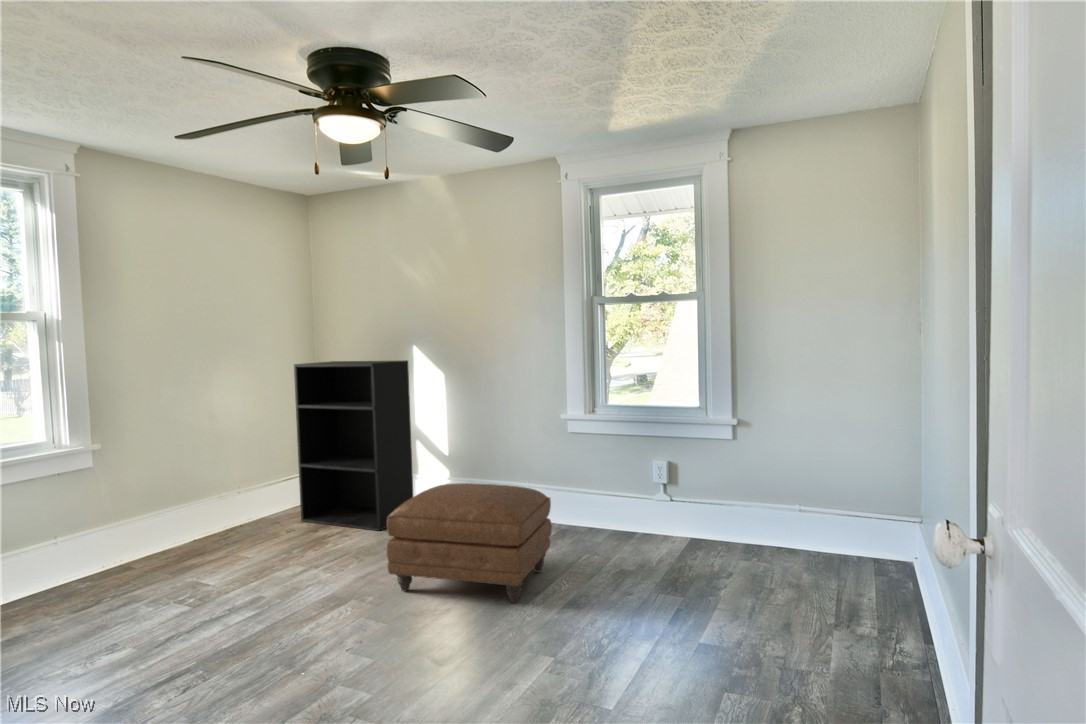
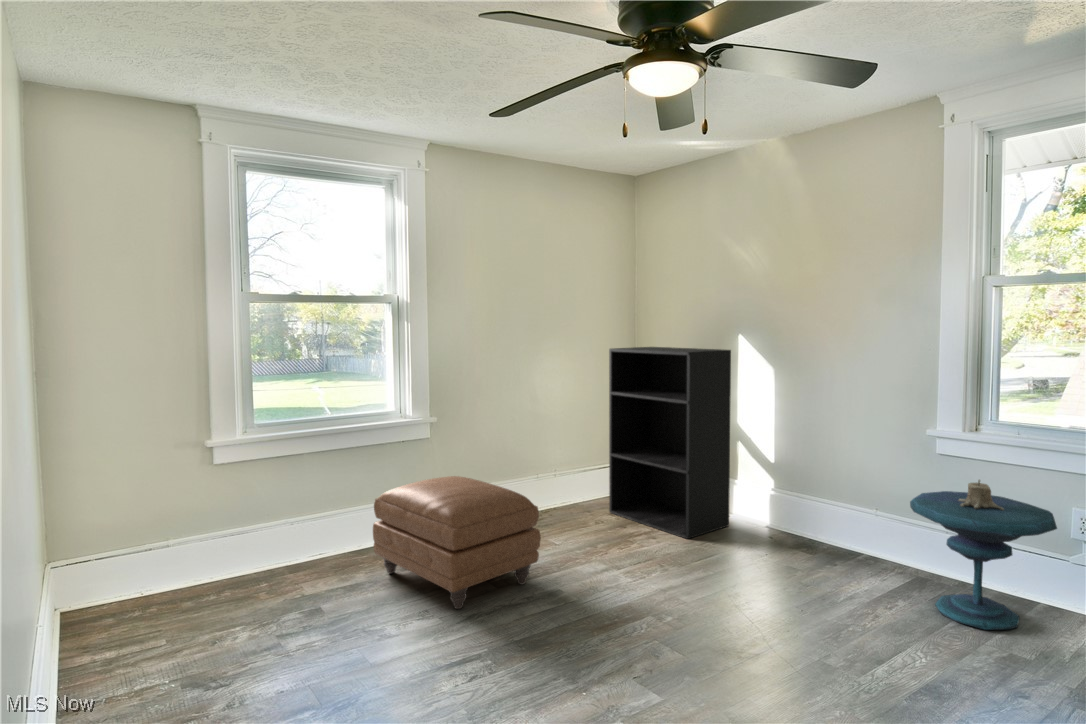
side table: none [550,445,638,552] -> present [910,480,1057,630]
ottoman: present [387,483,552,603] -> present [373,476,541,609]

